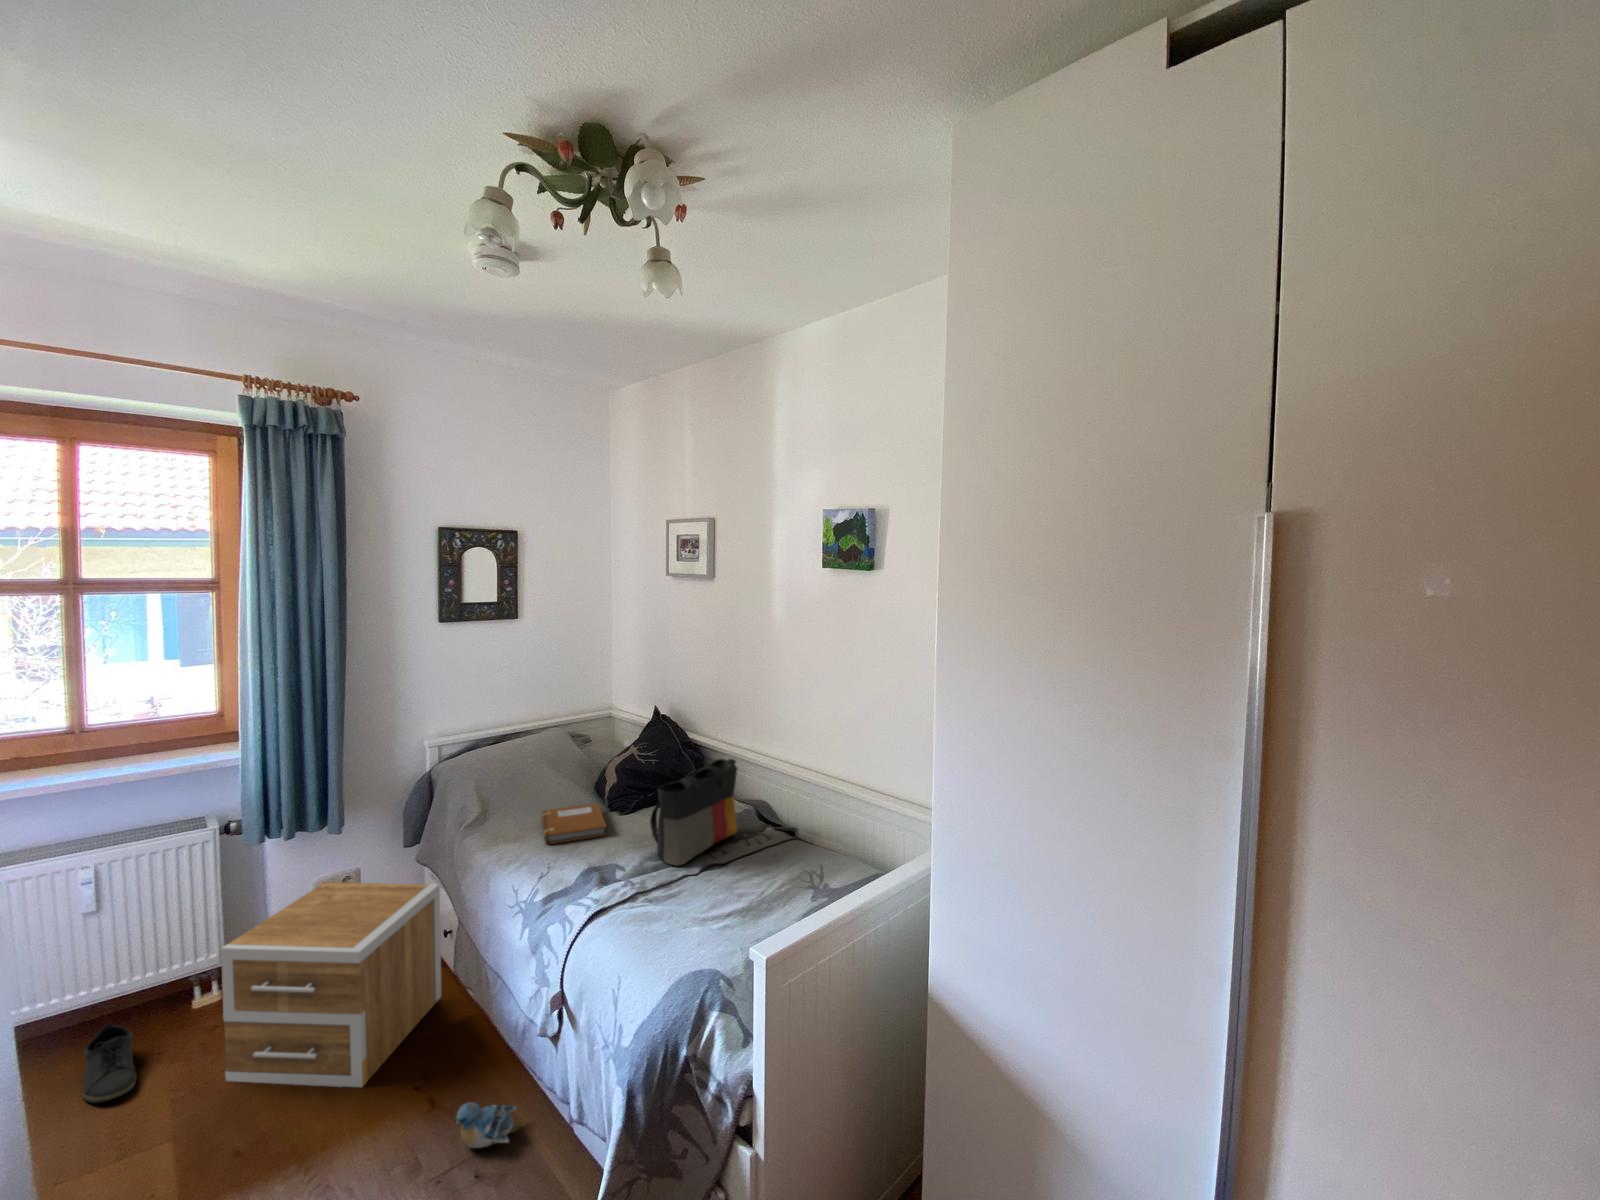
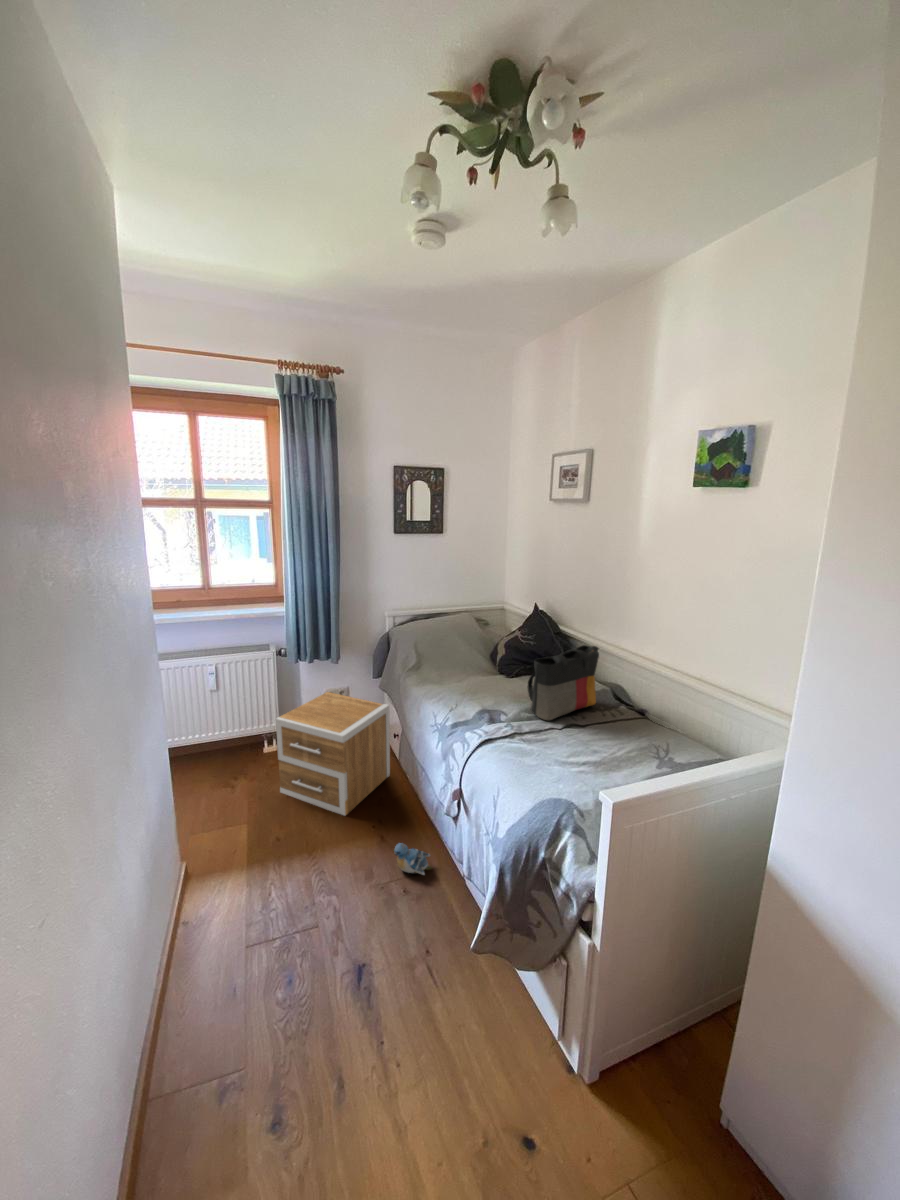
notebook: present [541,803,606,844] -> none [452,667,496,691]
shoe: present [83,1023,137,1103] -> none [220,748,242,787]

